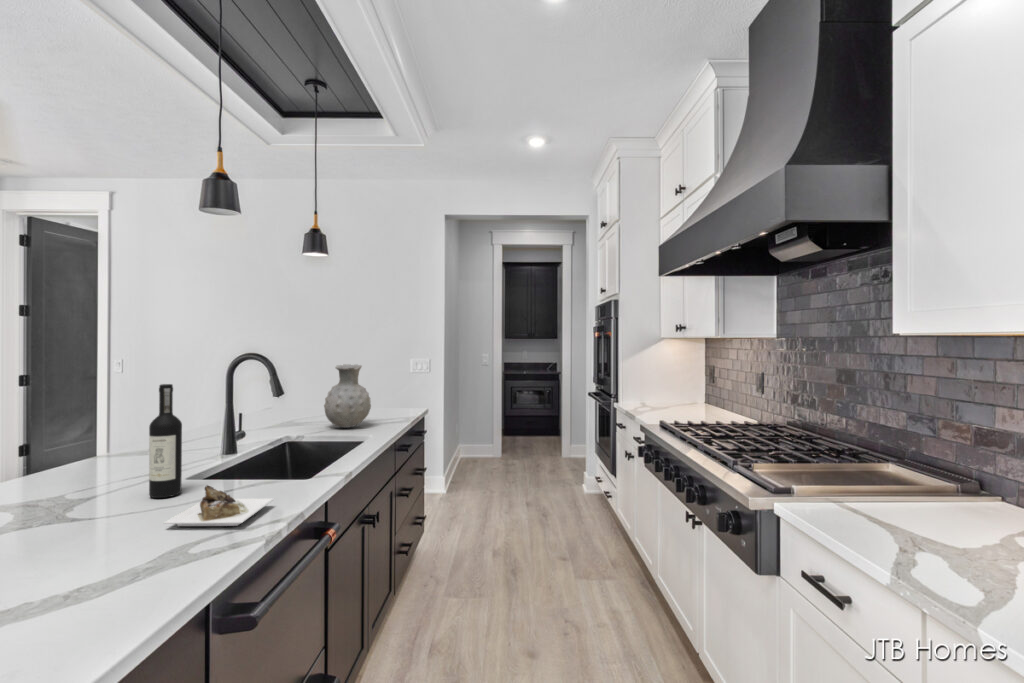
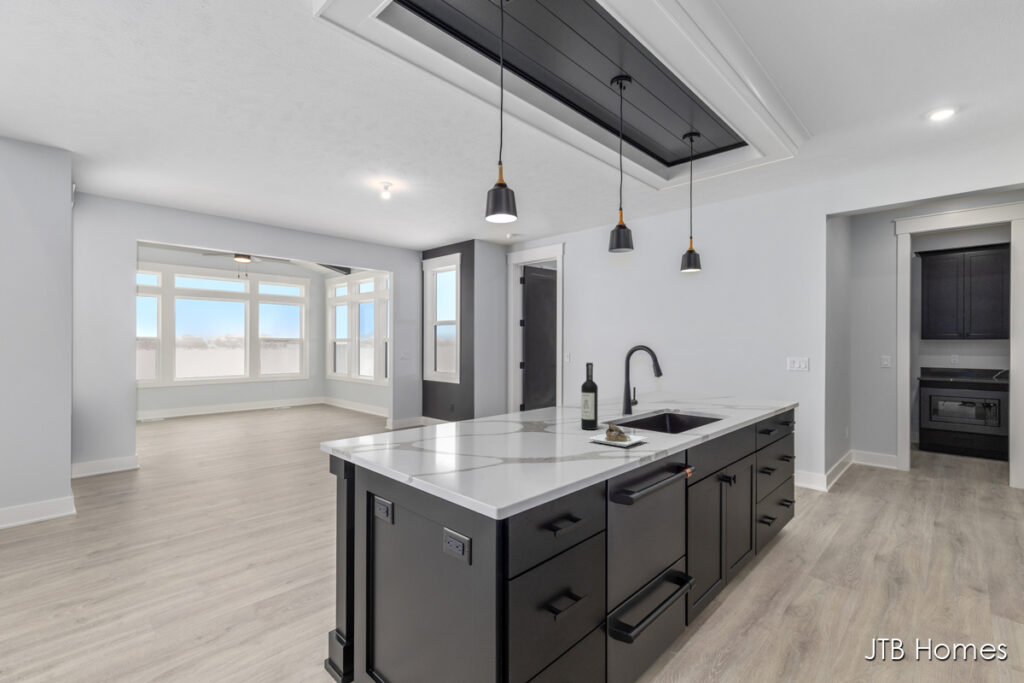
vase: present [324,364,371,428] -> none [696,358,735,409]

